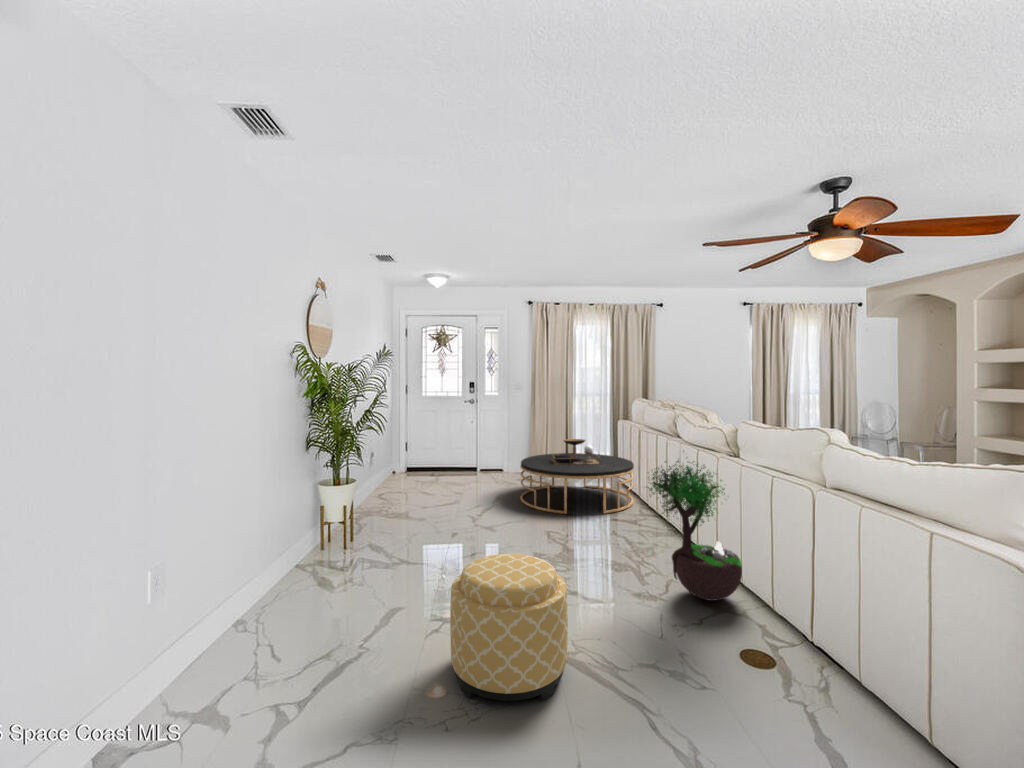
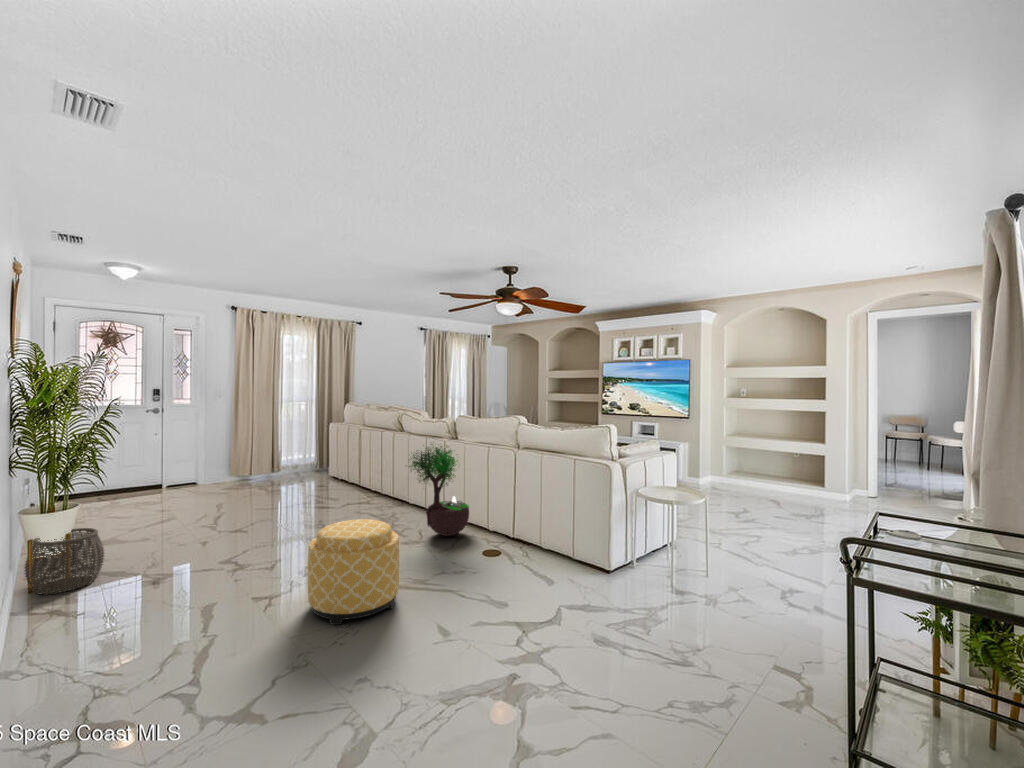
coffee table: present [520,439,634,514] -> none [243,441,355,509]
woven basket: none [311,504,365,559] -> present [24,528,104,594]

